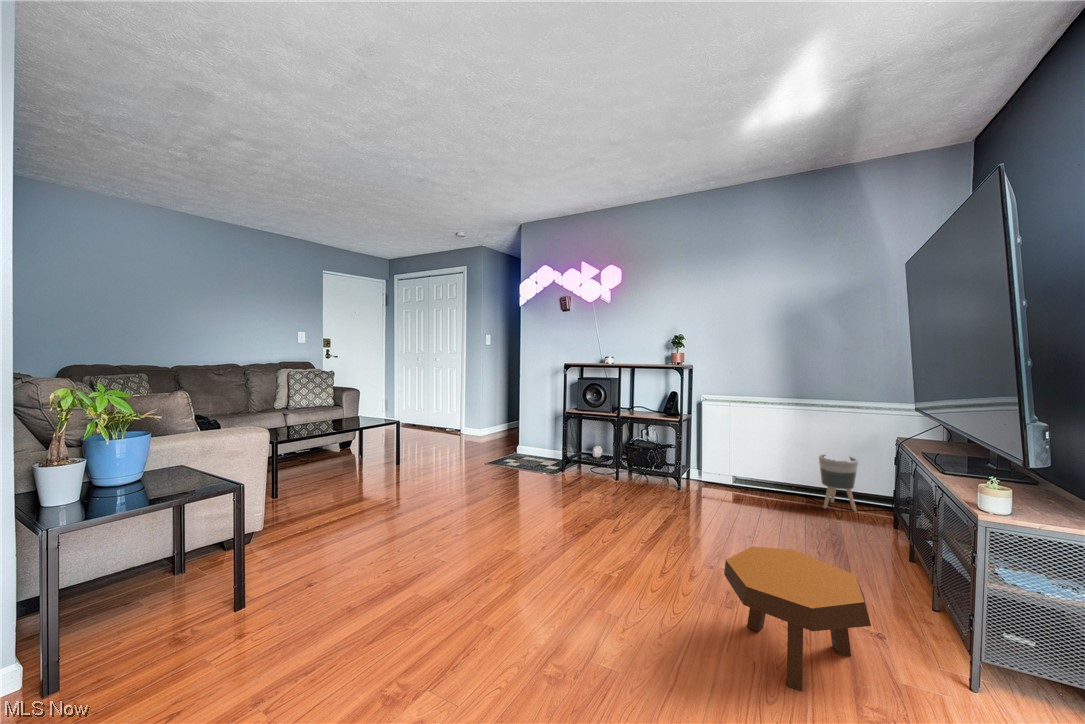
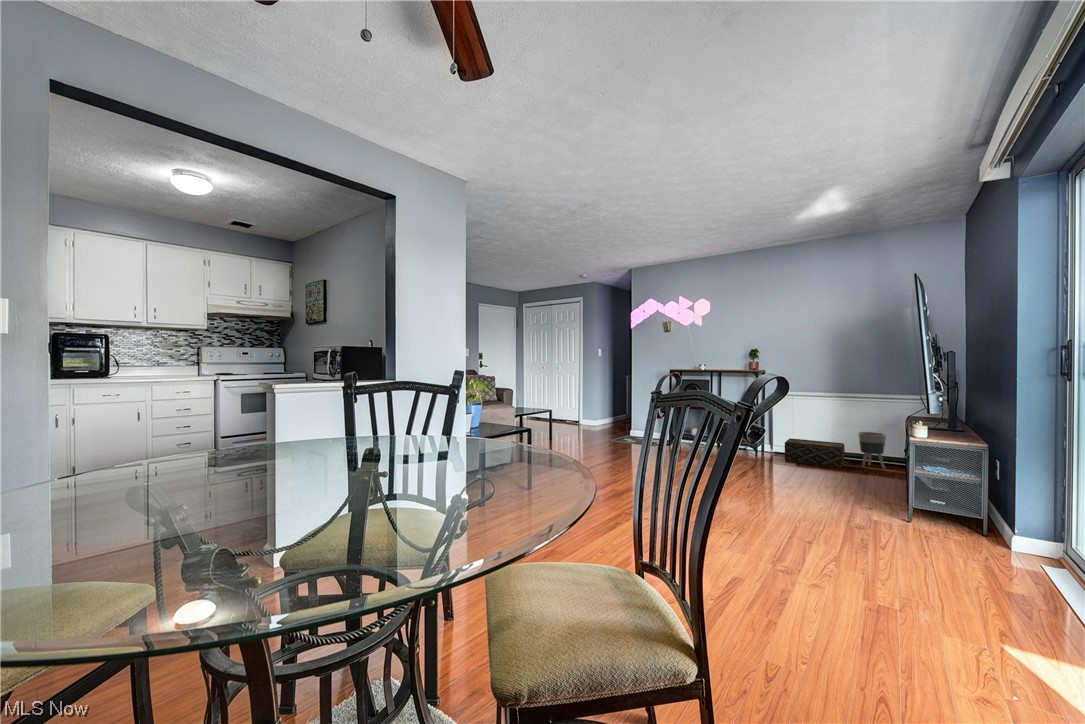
woven basket: none [717,461,798,509] -> present [785,438,845,468]
footstool: present [724,547,871,691] -> none [787,466,863,522]

